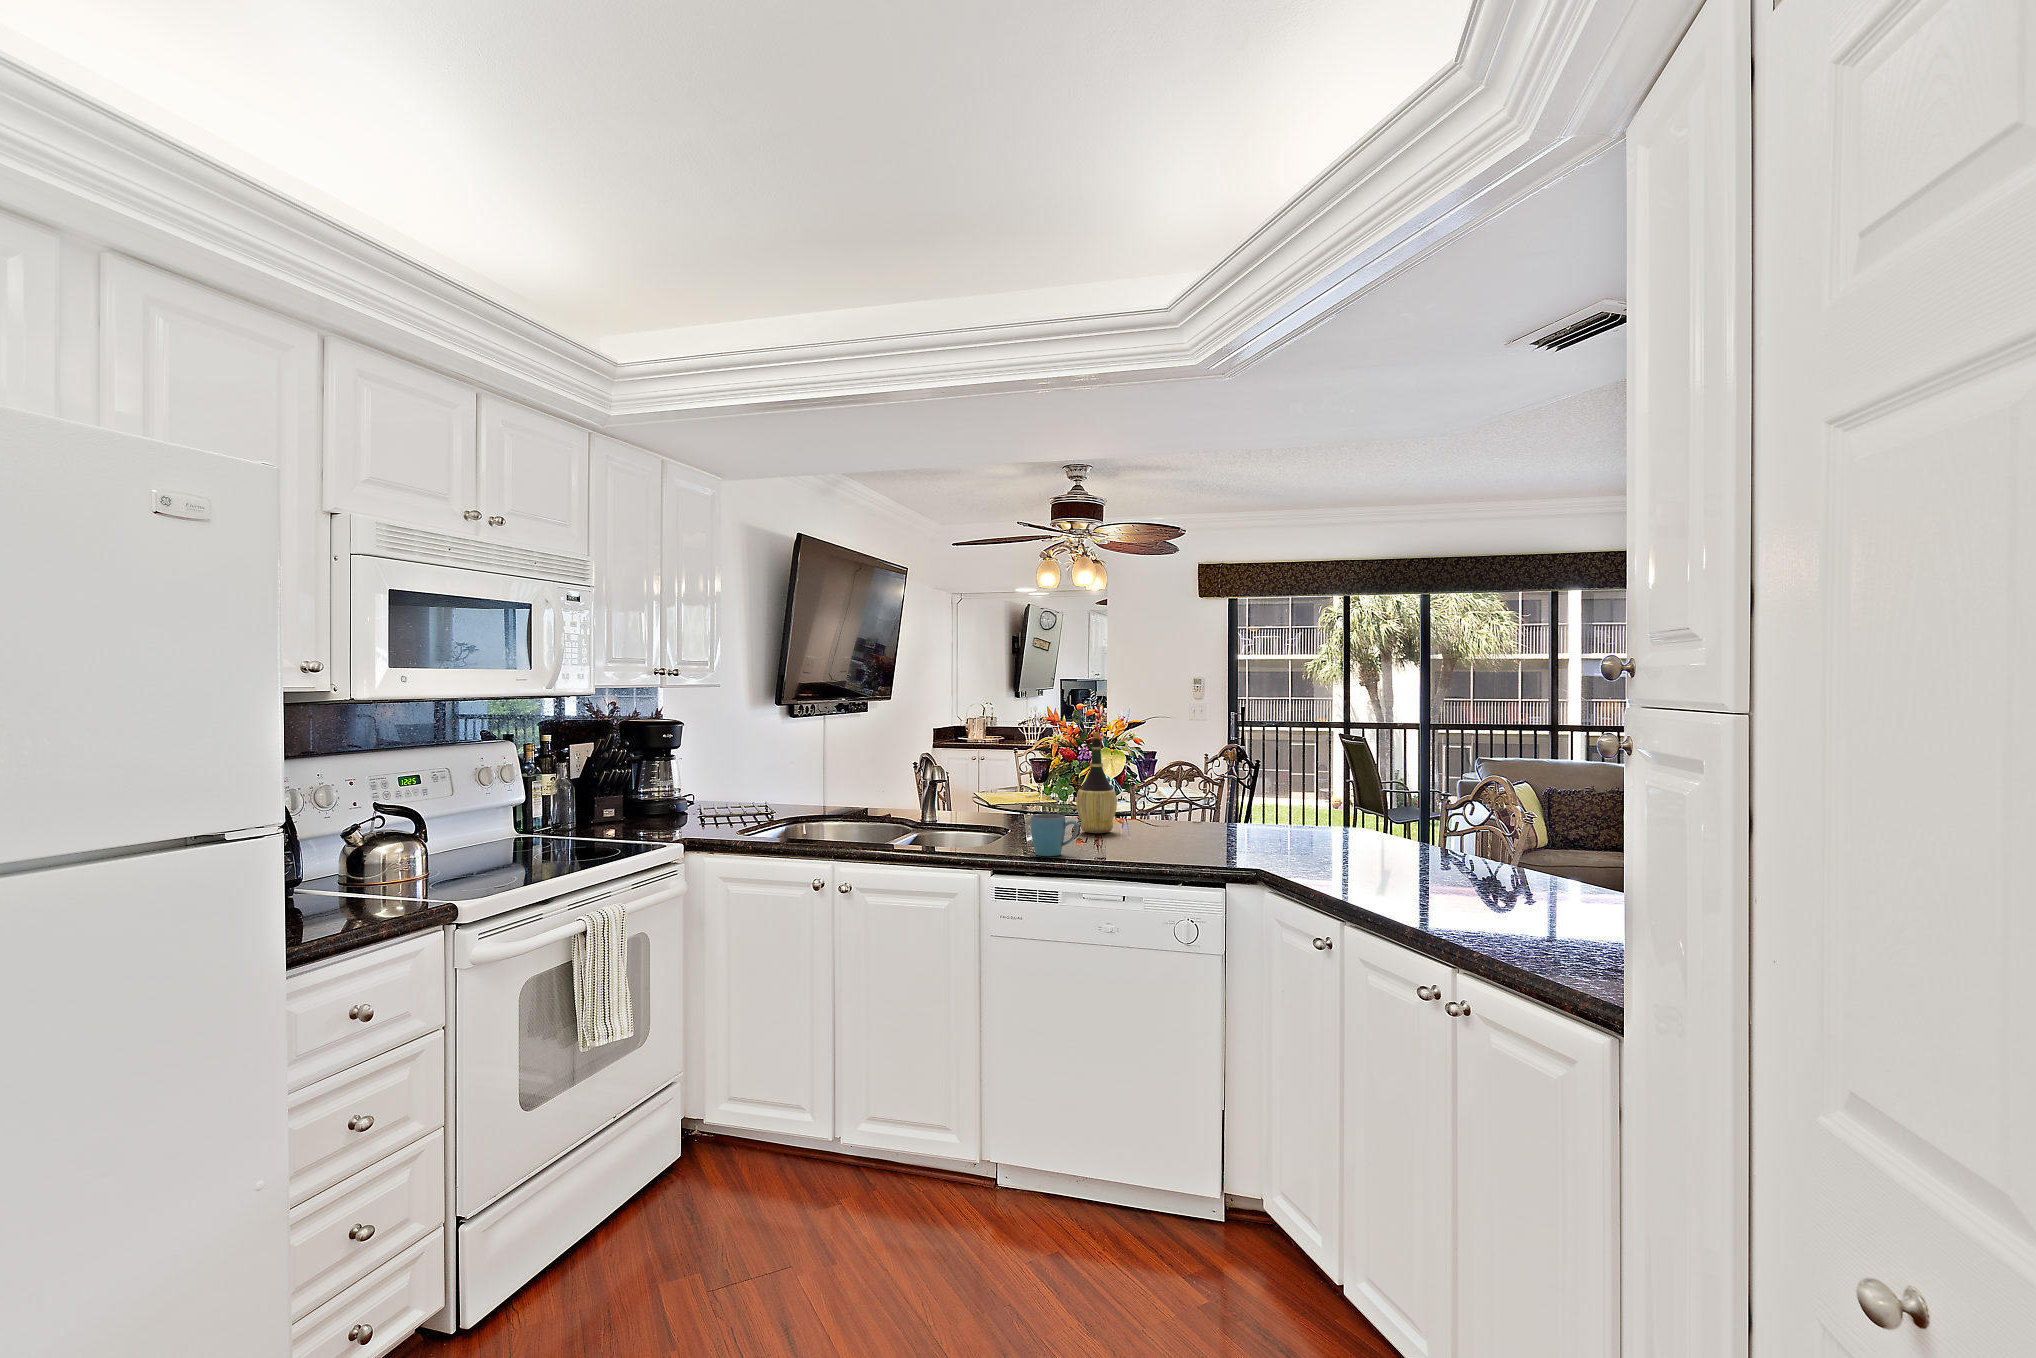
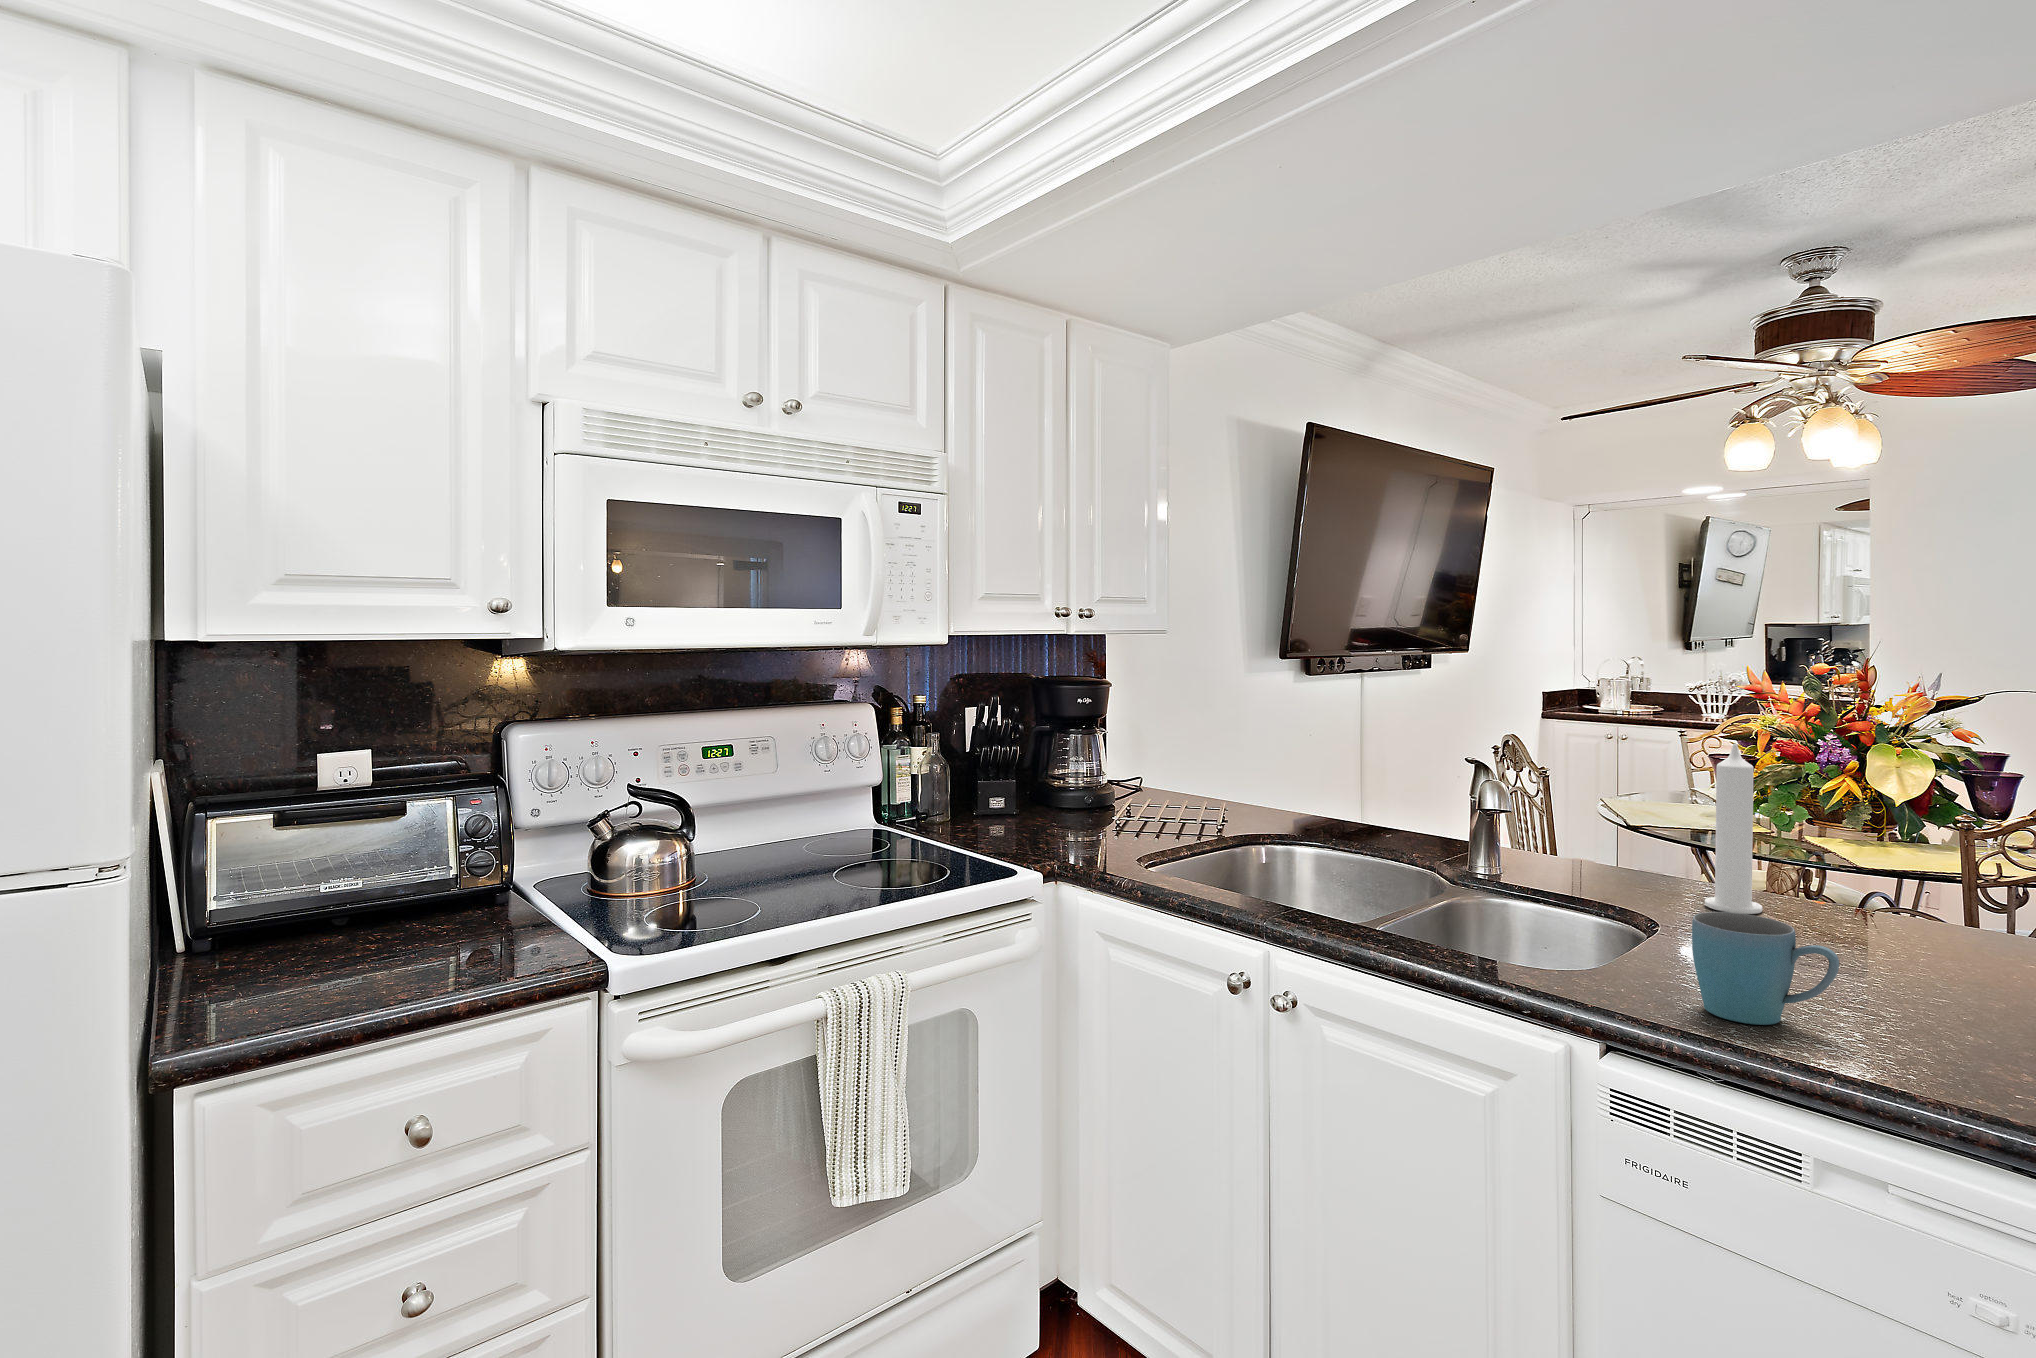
wine bottle: present [1076,732,1117,833] -> none [1822,720,1946,956]
candle: none [1034,746,1056,827] -> present [1705,744,1762,914]

